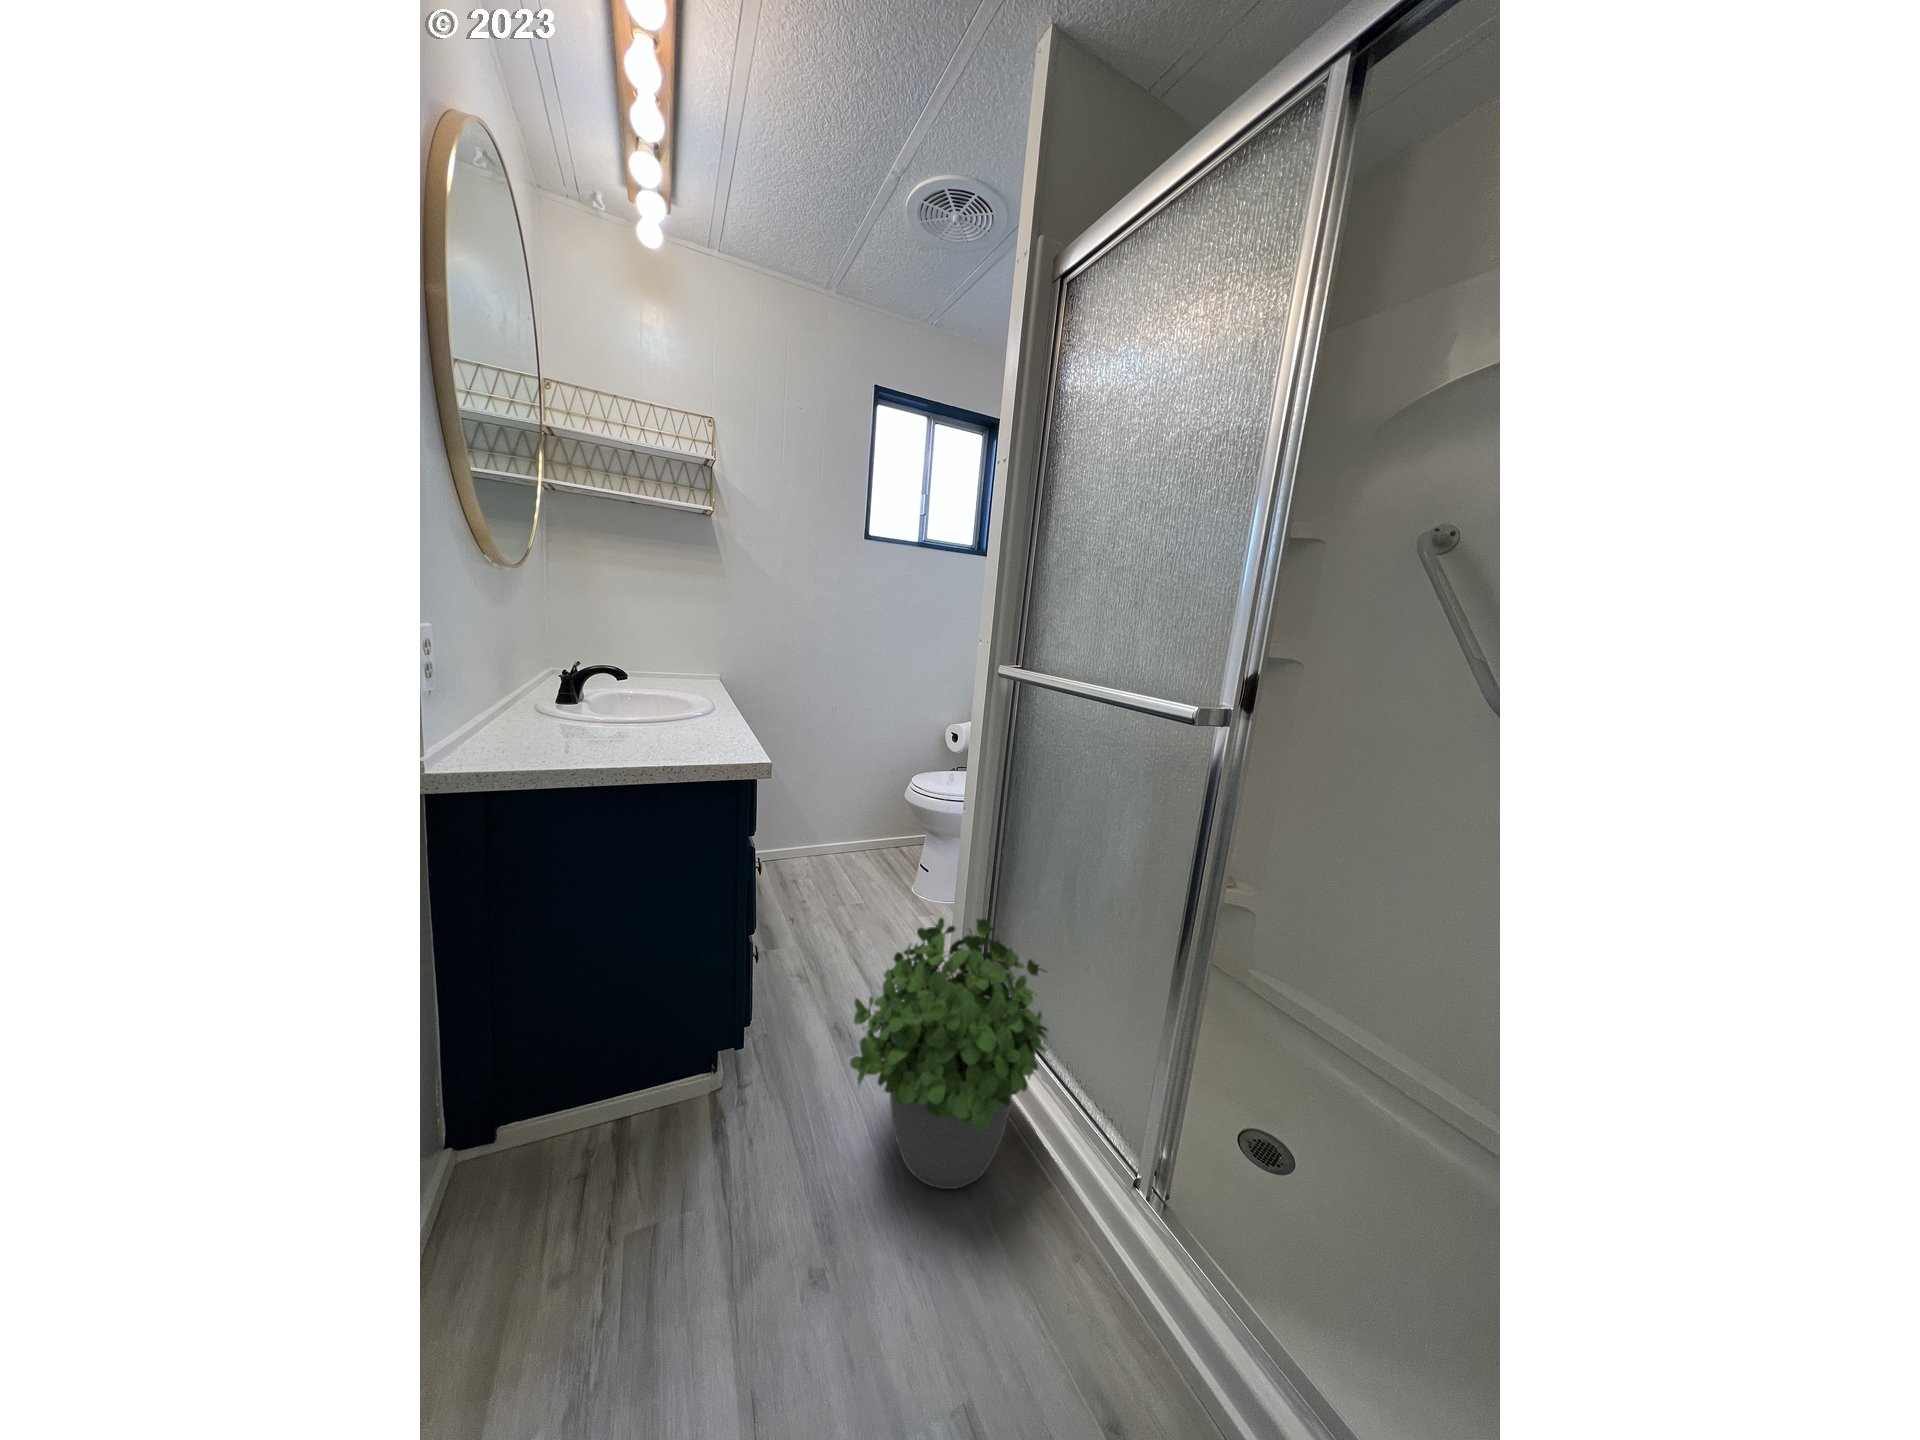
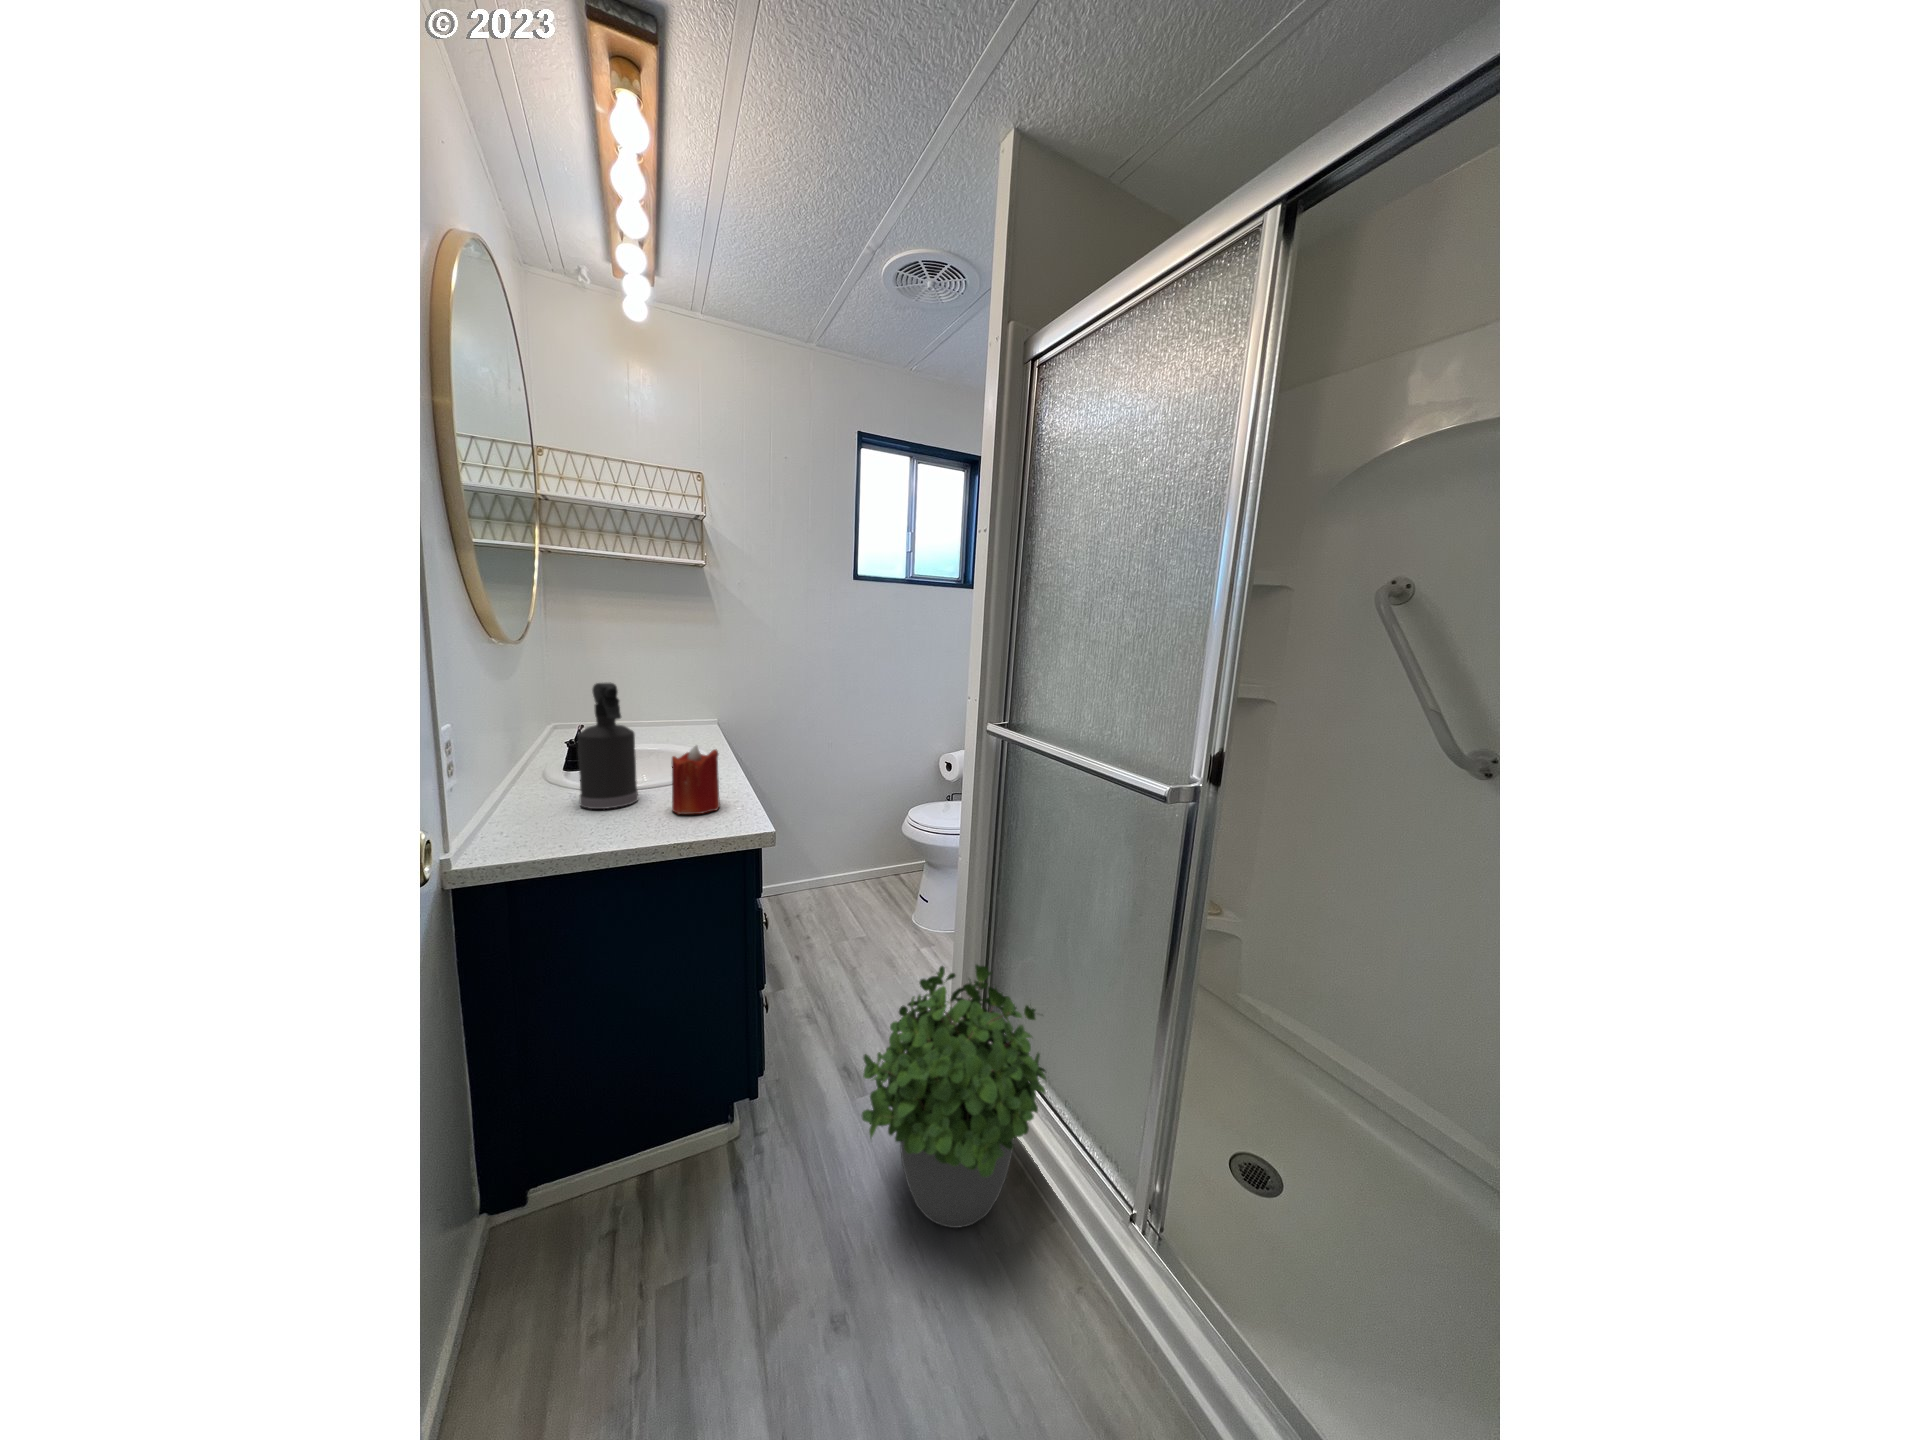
spray bottle: none [568,603,631,734] -> present [578,683,638,809]
candle: none [664,672,715,743] -> present [672,745,720,814]

